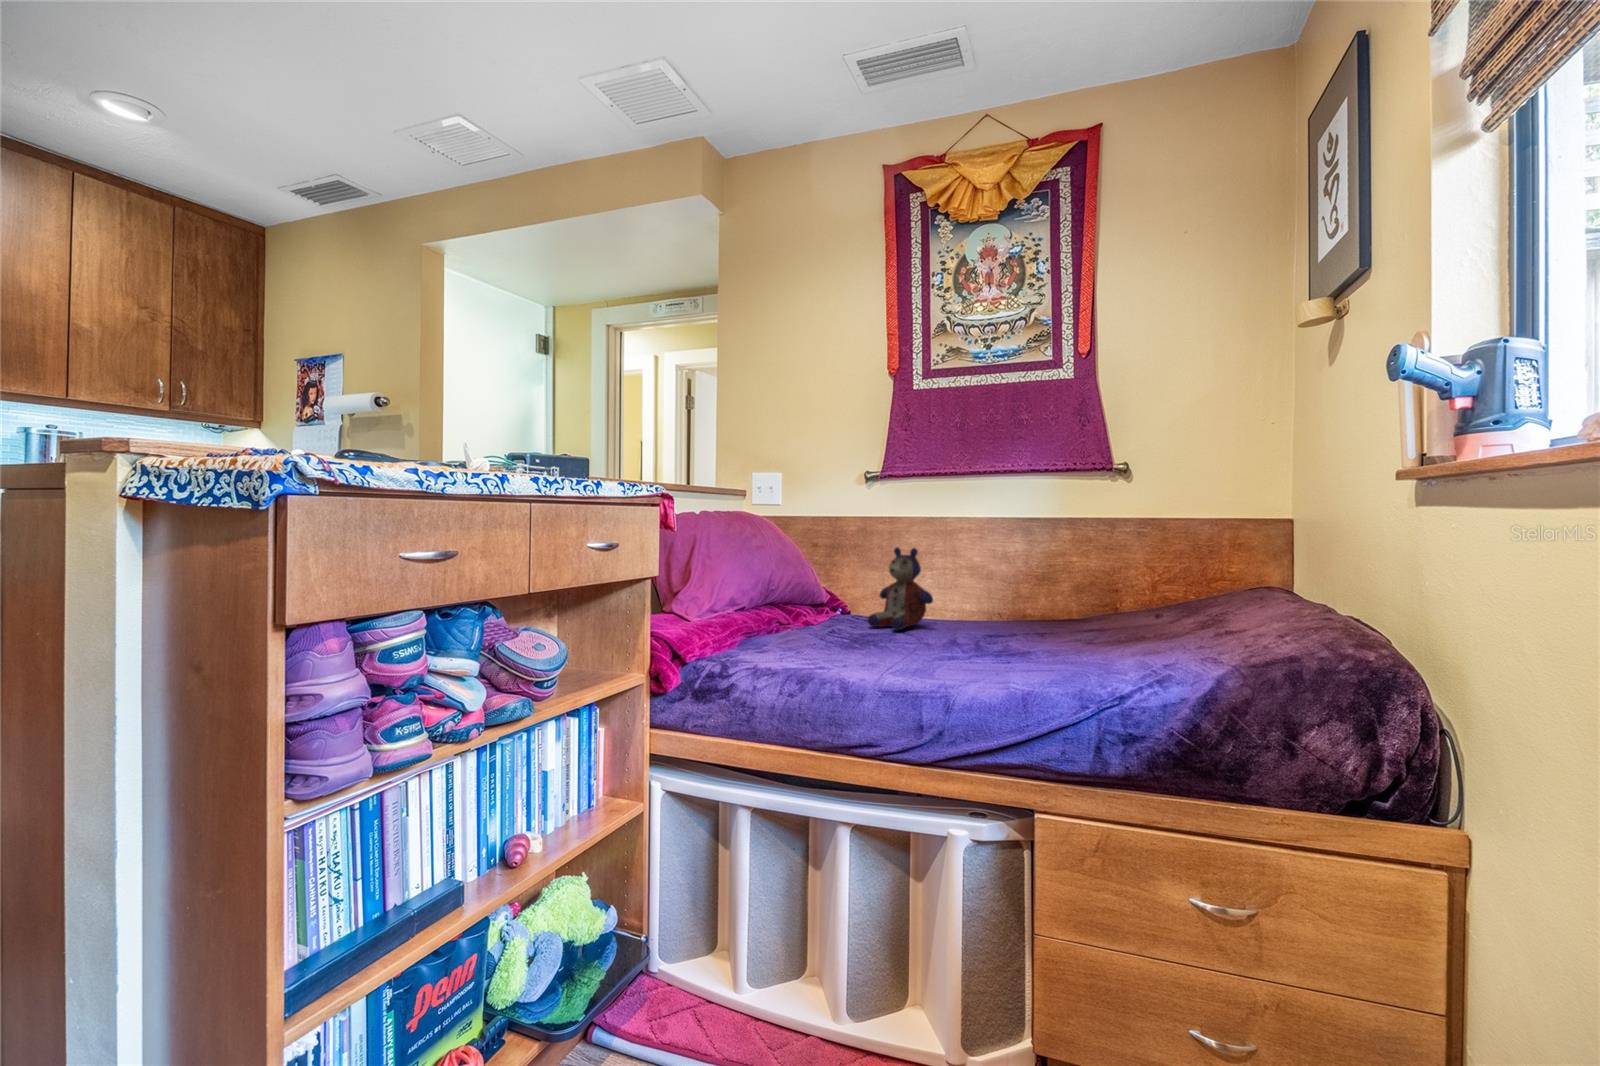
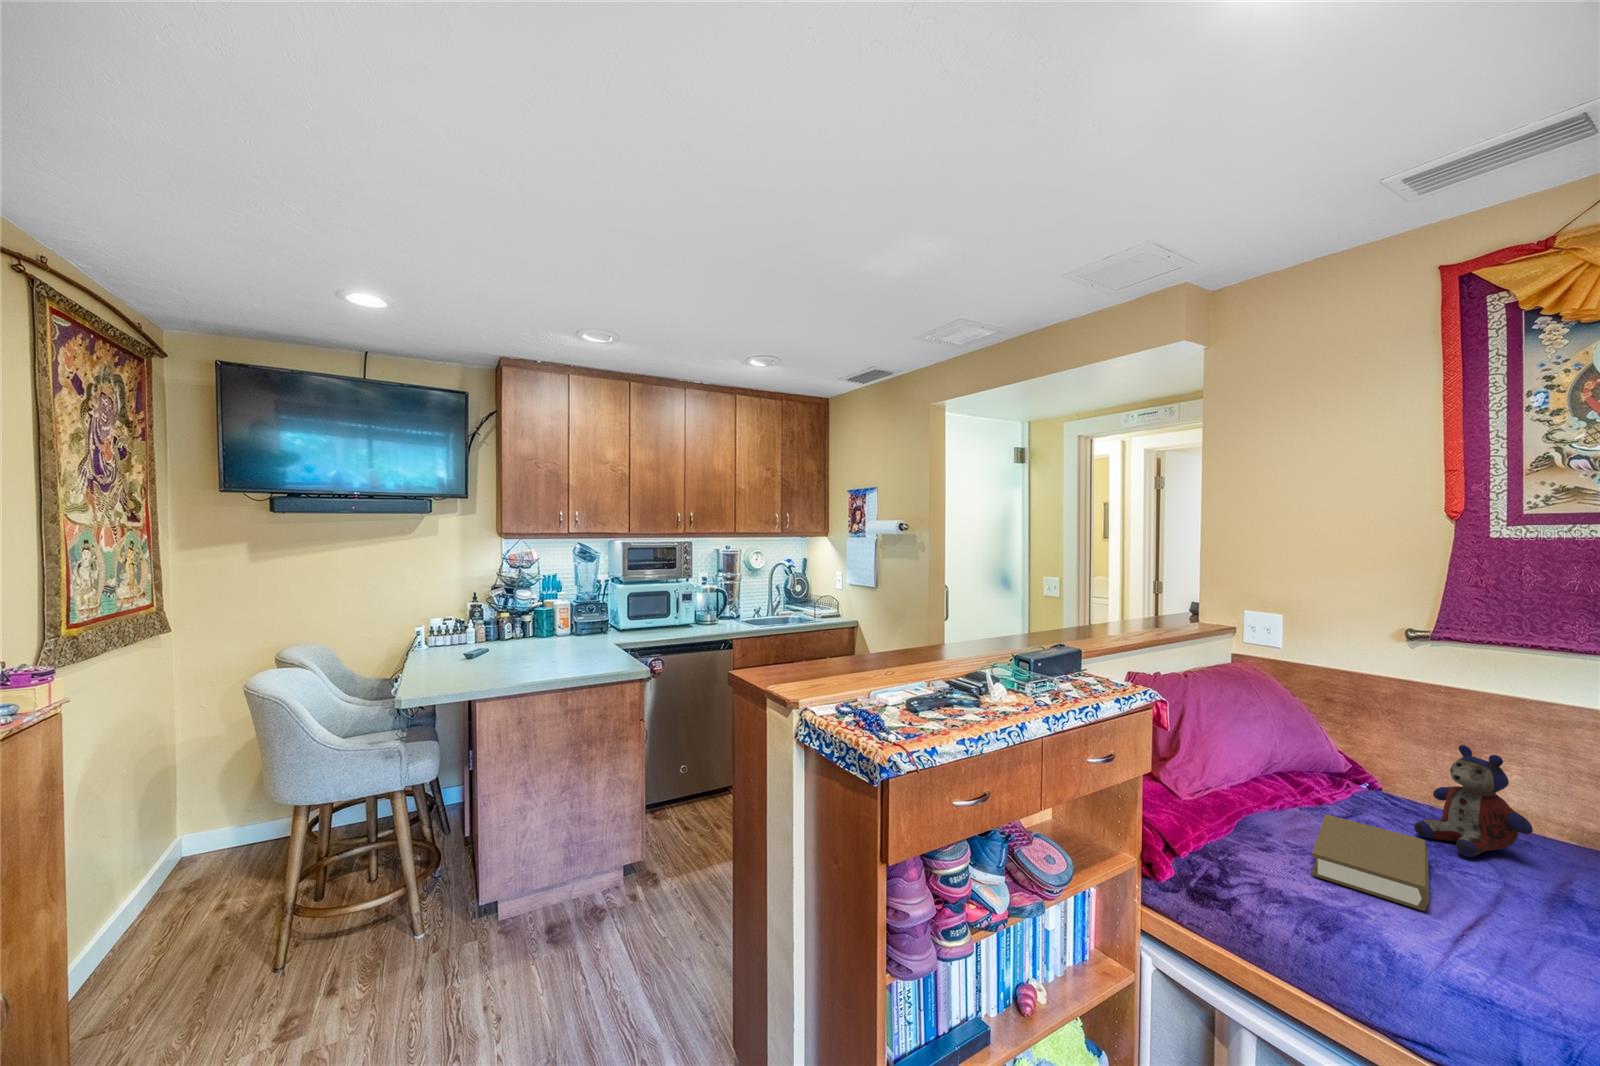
book: none [795,618,874,656] -> present [1312,814,1429,911]

